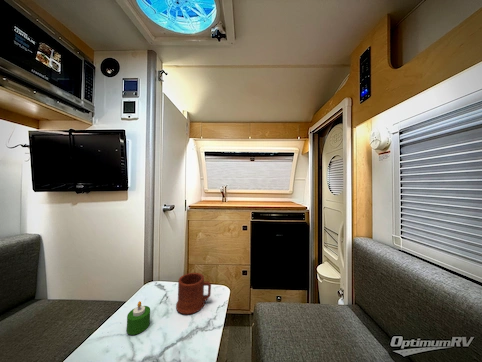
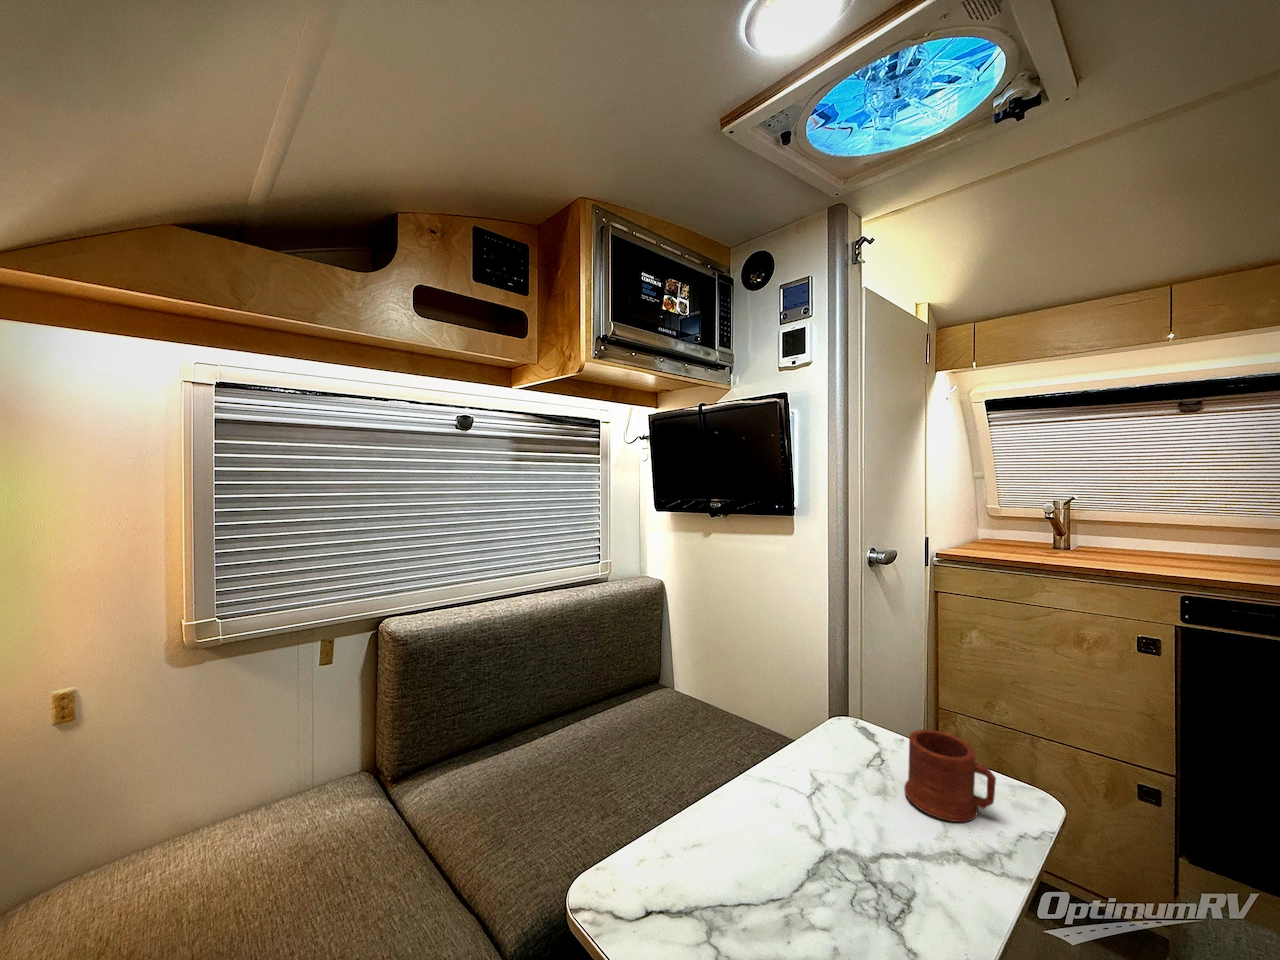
candle: present [127,301,150,335] -> none [812,745,852,802]

